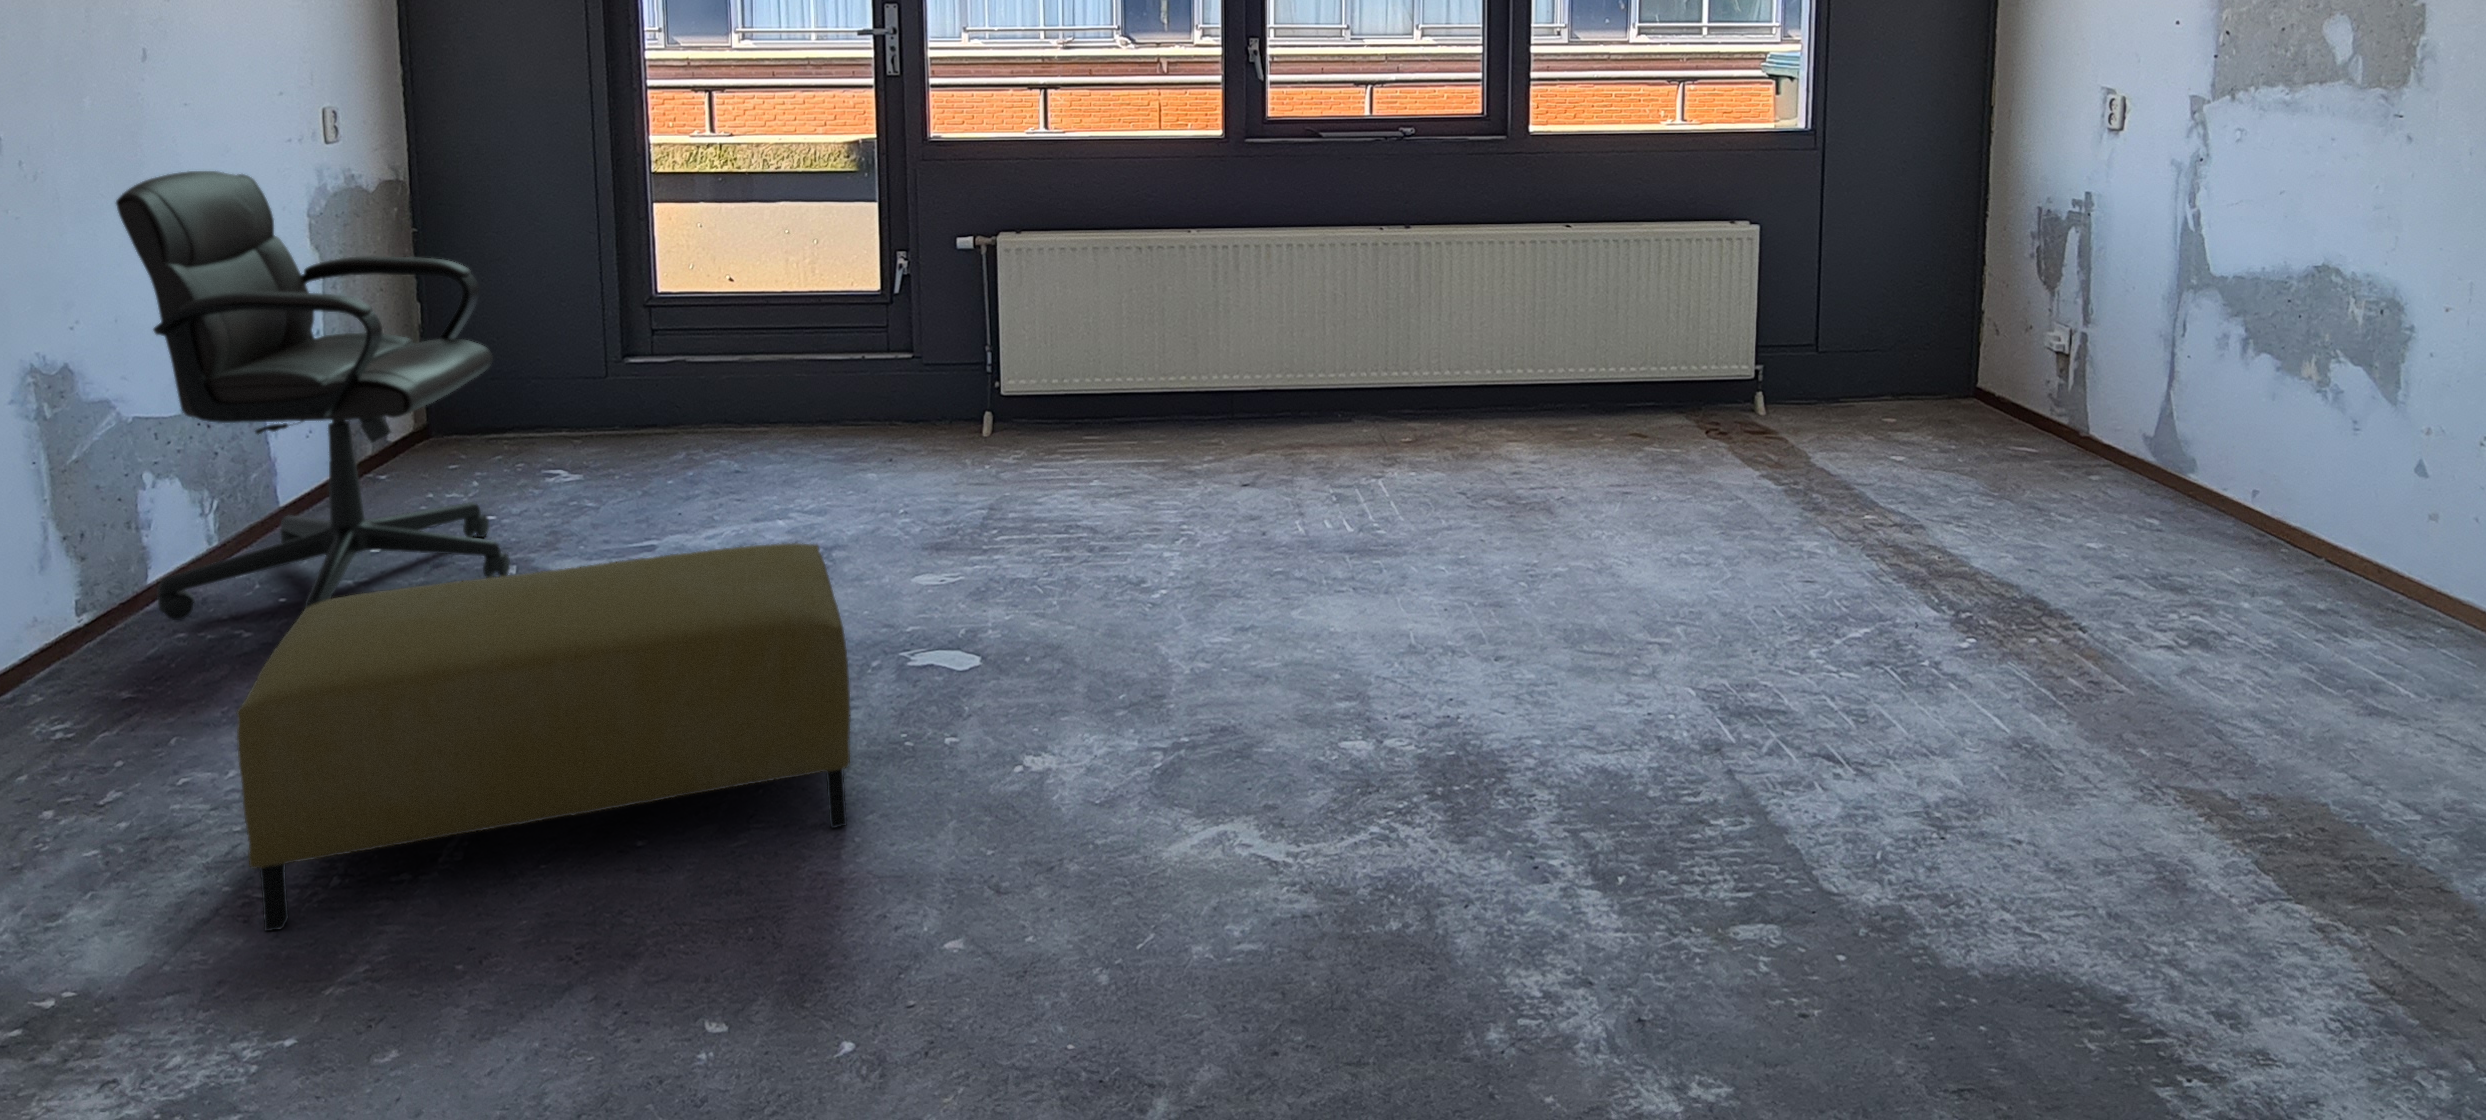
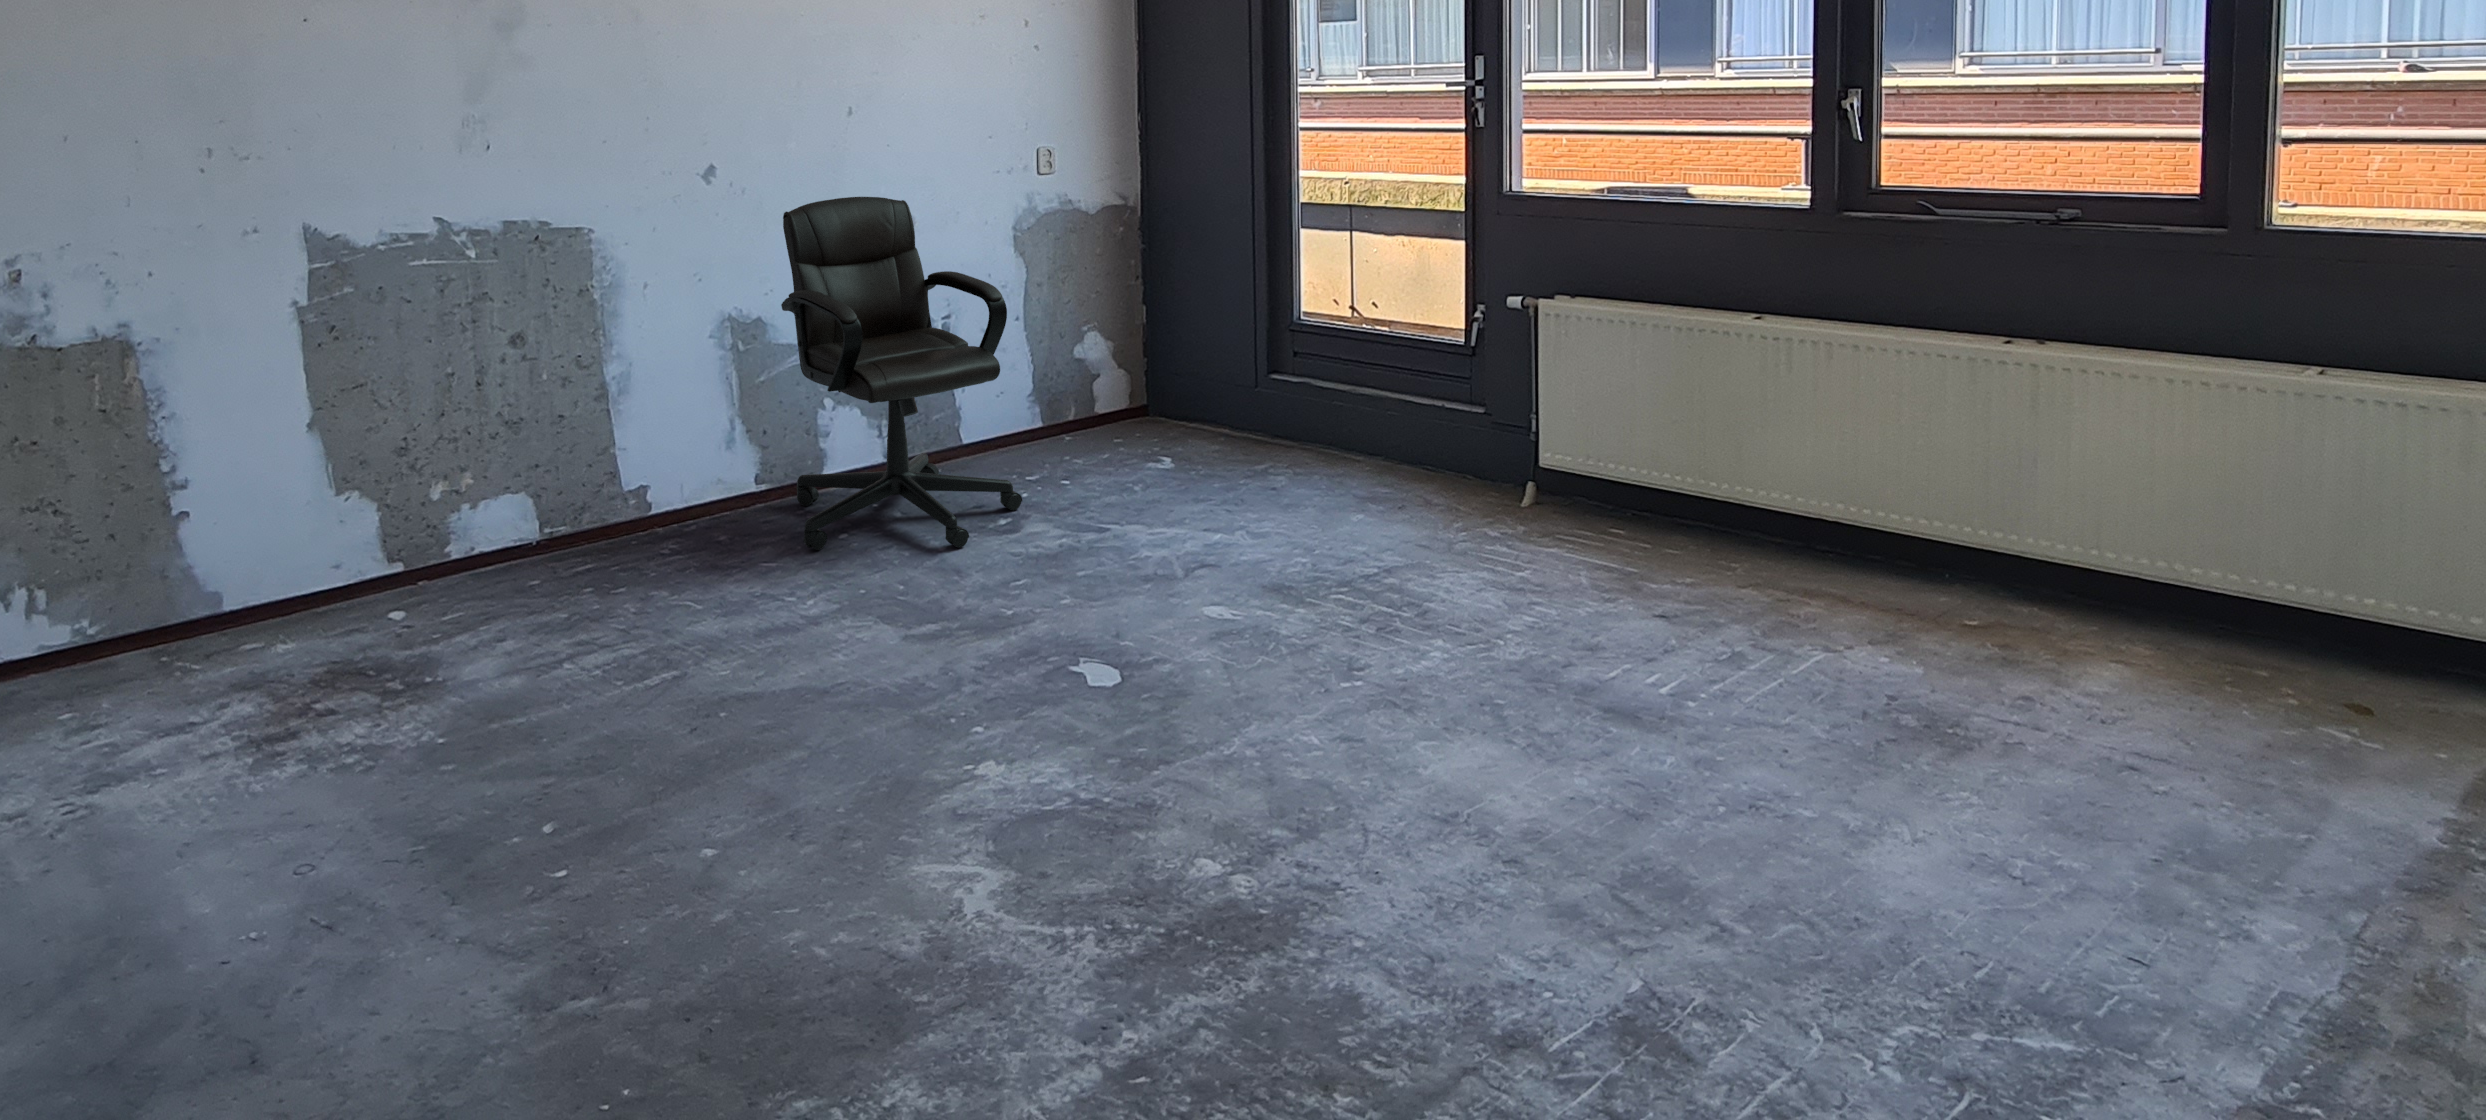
ottoman: present [237,543,851,931] -> none [451,524,858,846]

